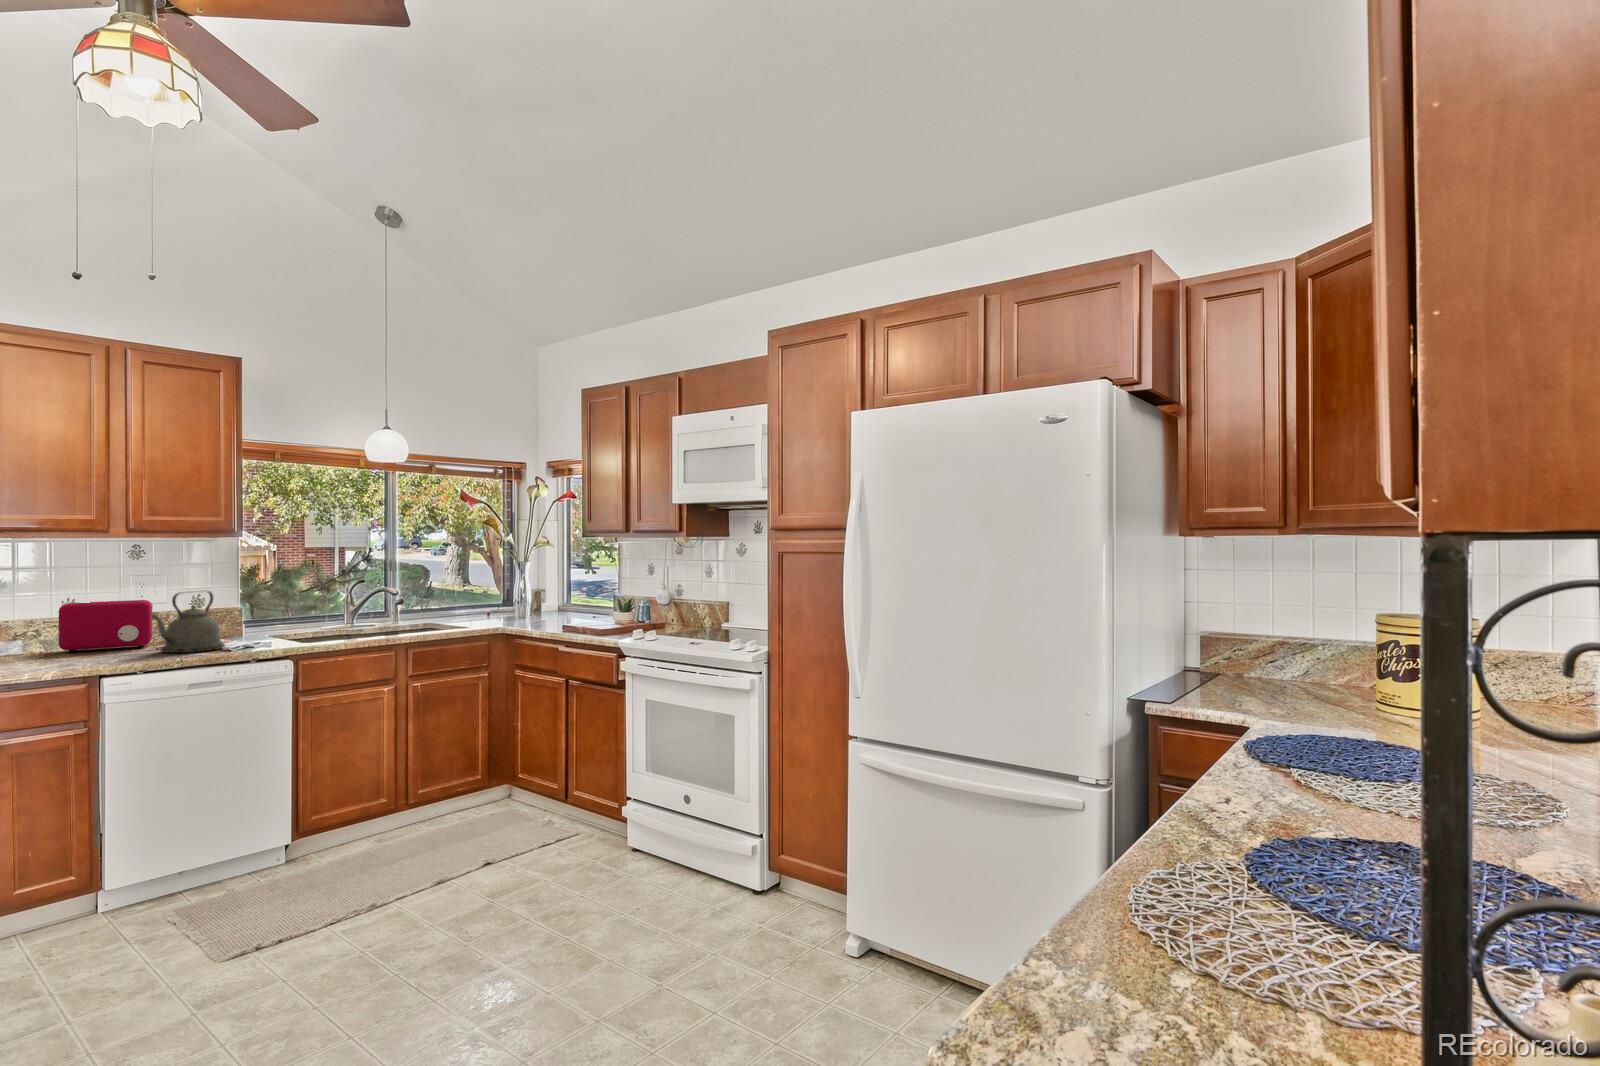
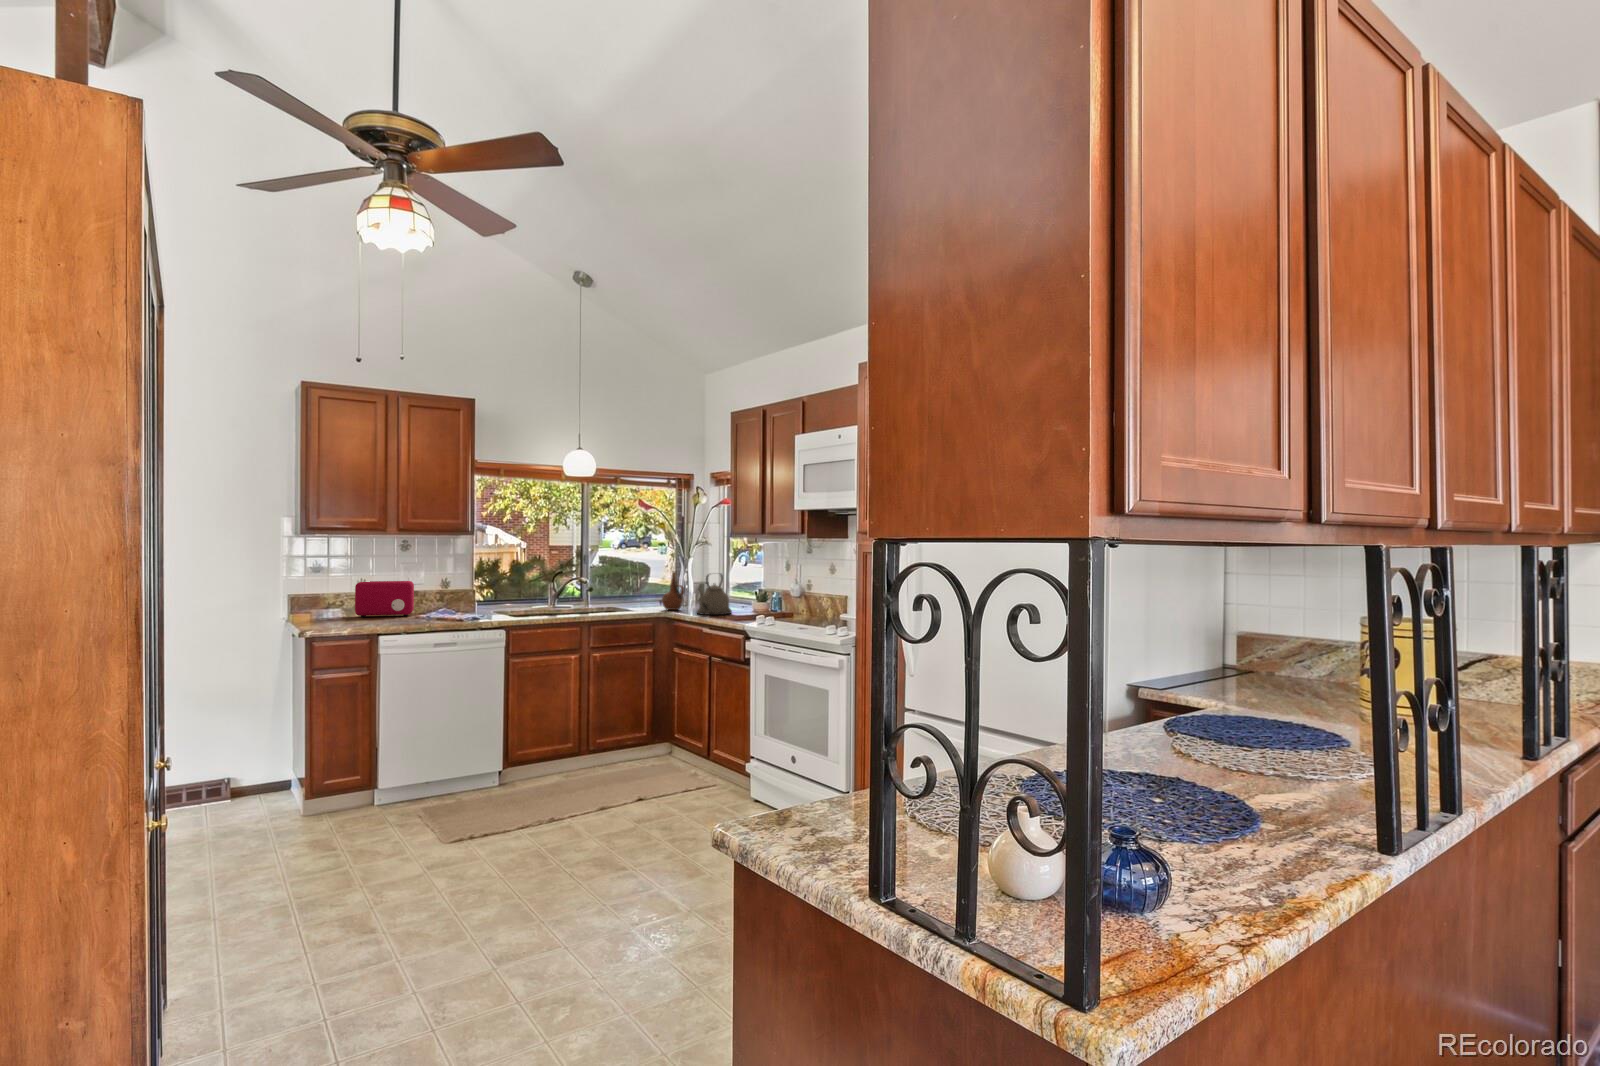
ceramic pitcher: none [498,578,526,624] -> present [662,571,684,610]
kettle: present [152,591,225,653] -> present [697,574,732,615]

